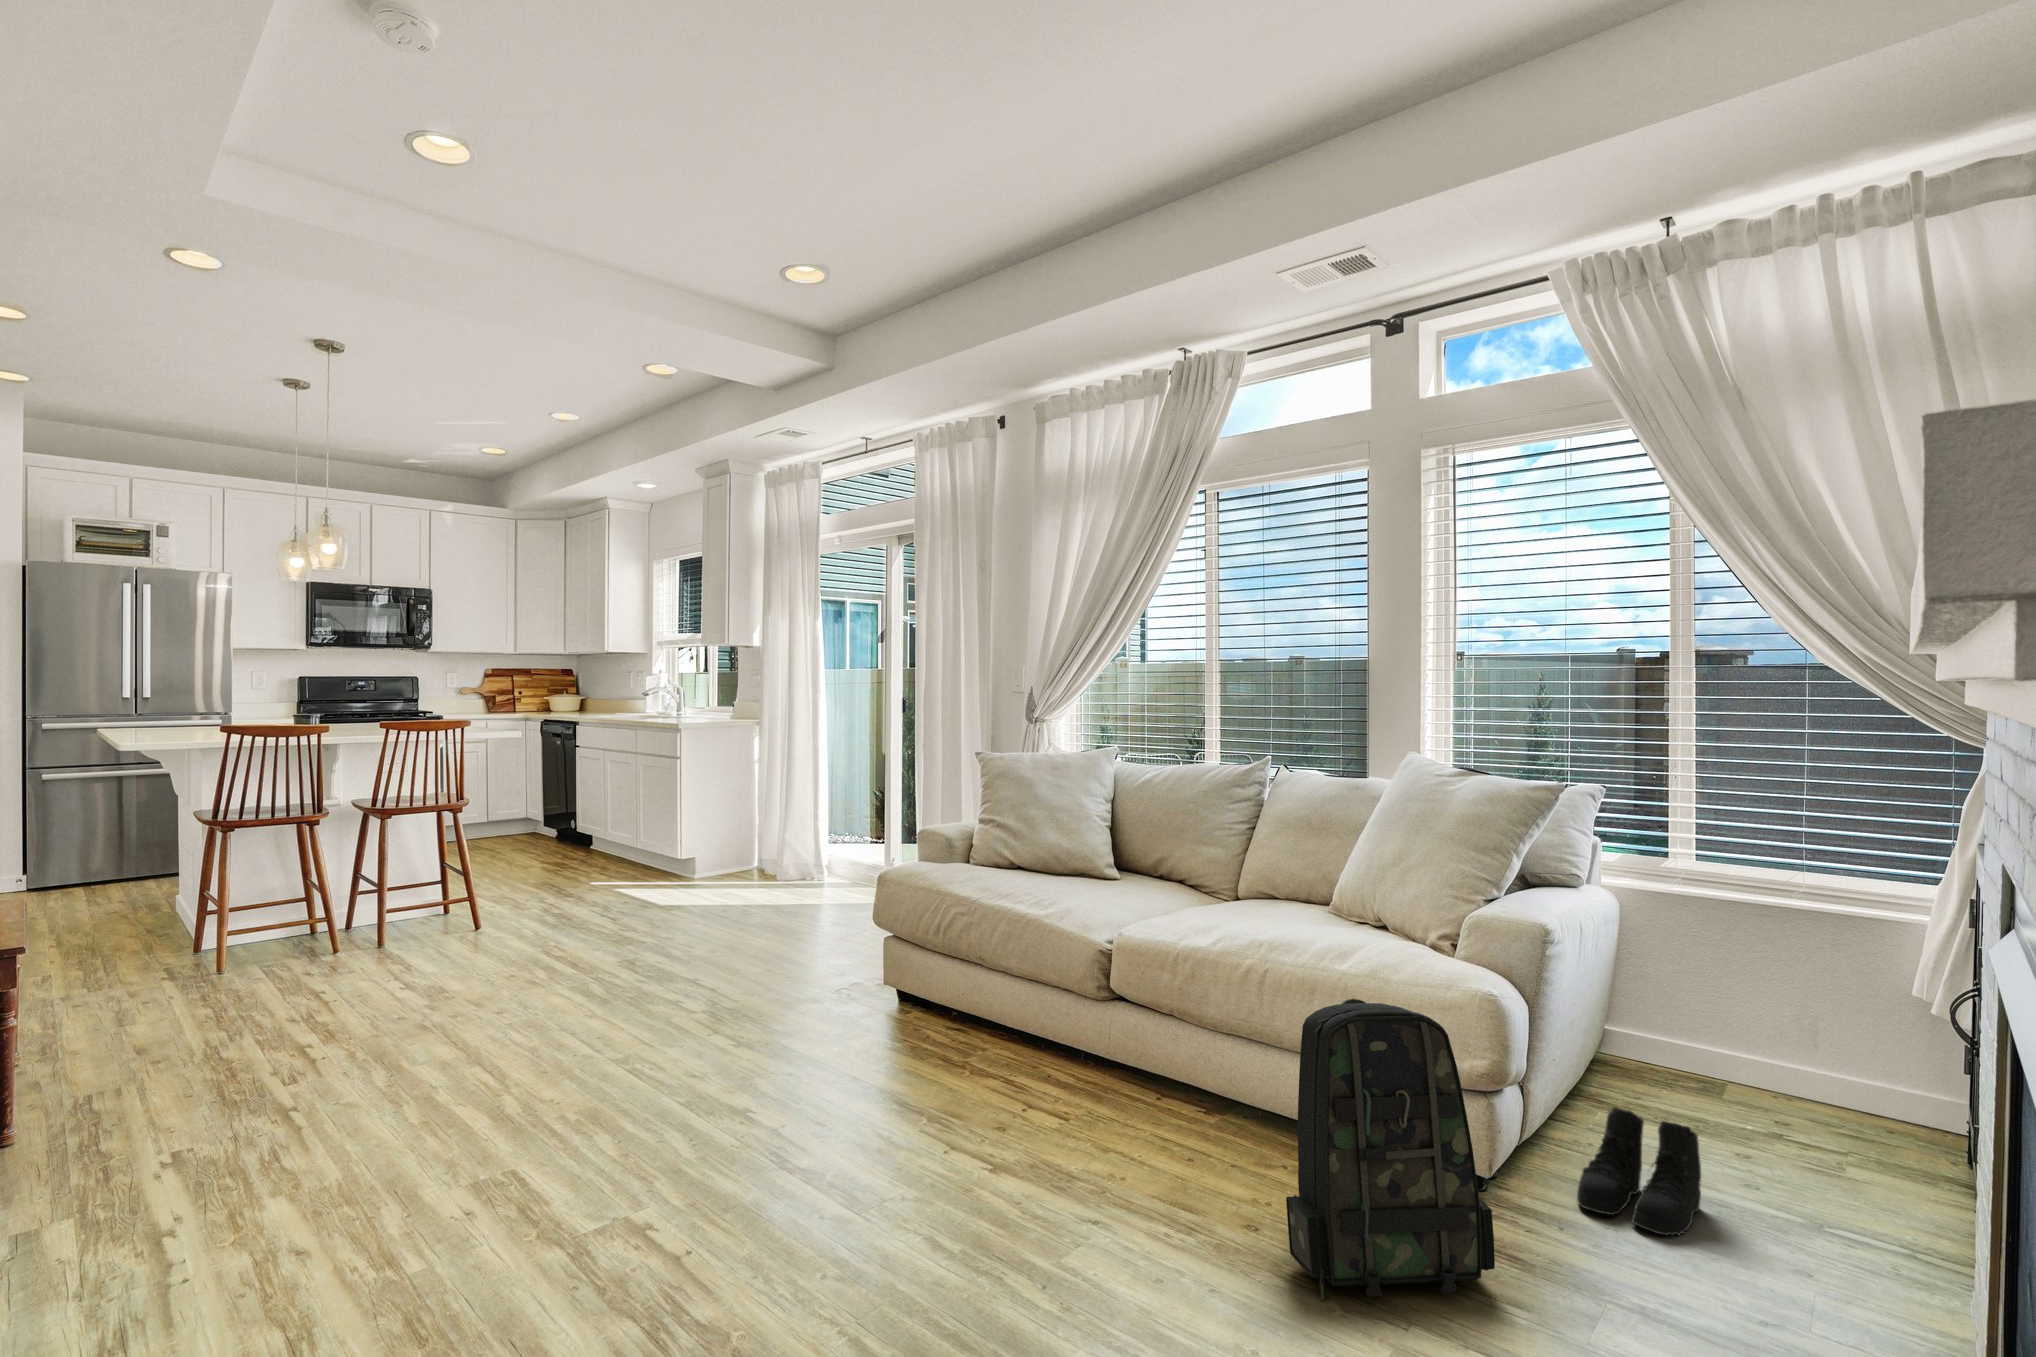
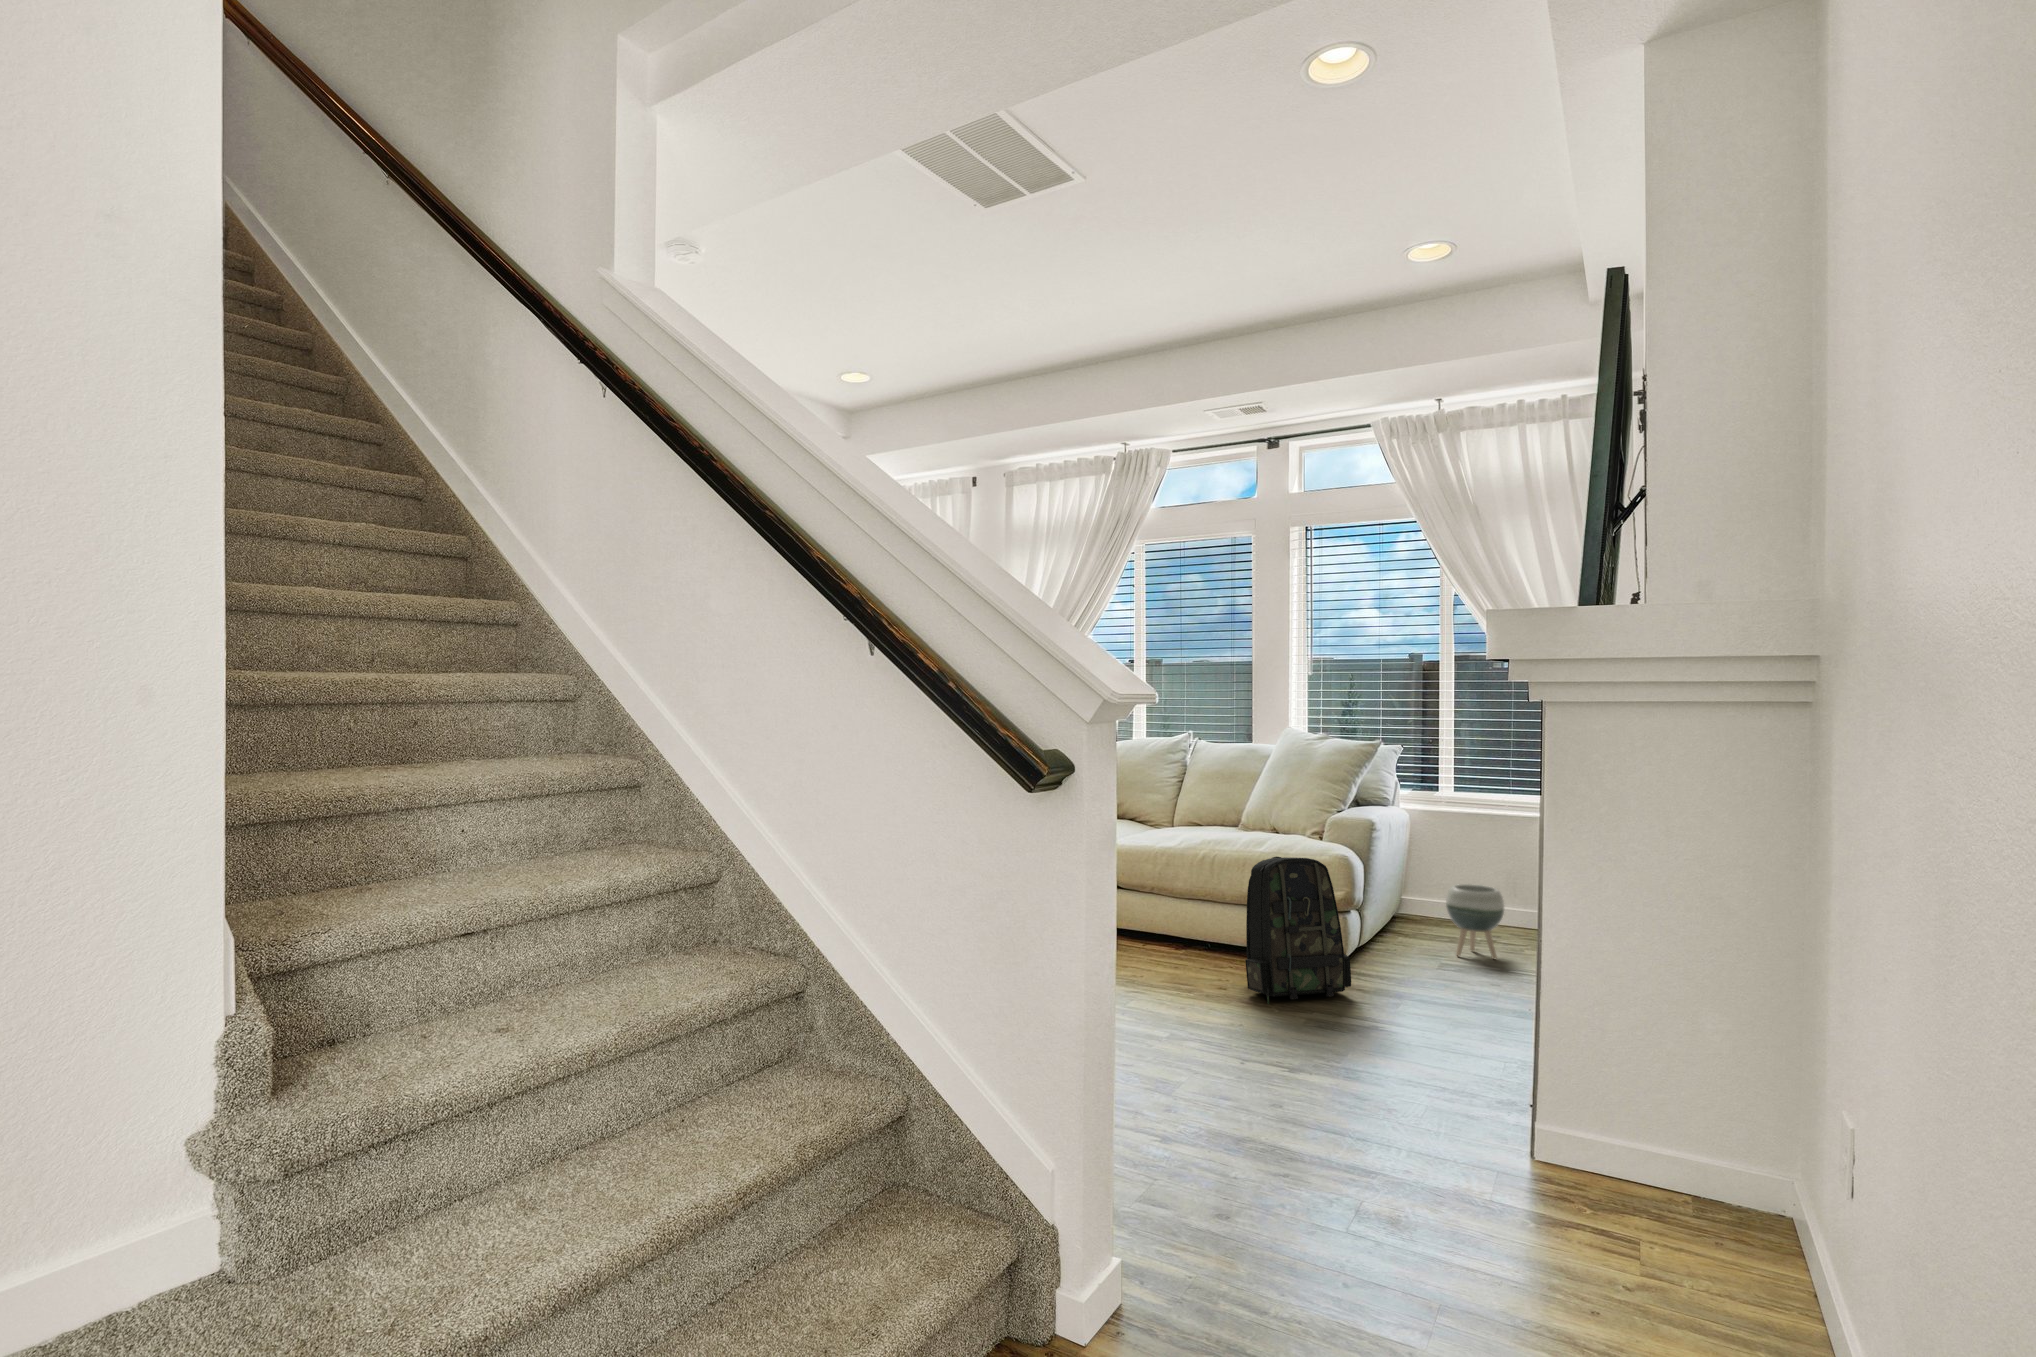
planter: none [1688,1038,1803,1186] -> present [1446,884,1504,959]
boots: present [1577,1107,1701,1235] -> none [1389,918,1452,977]

